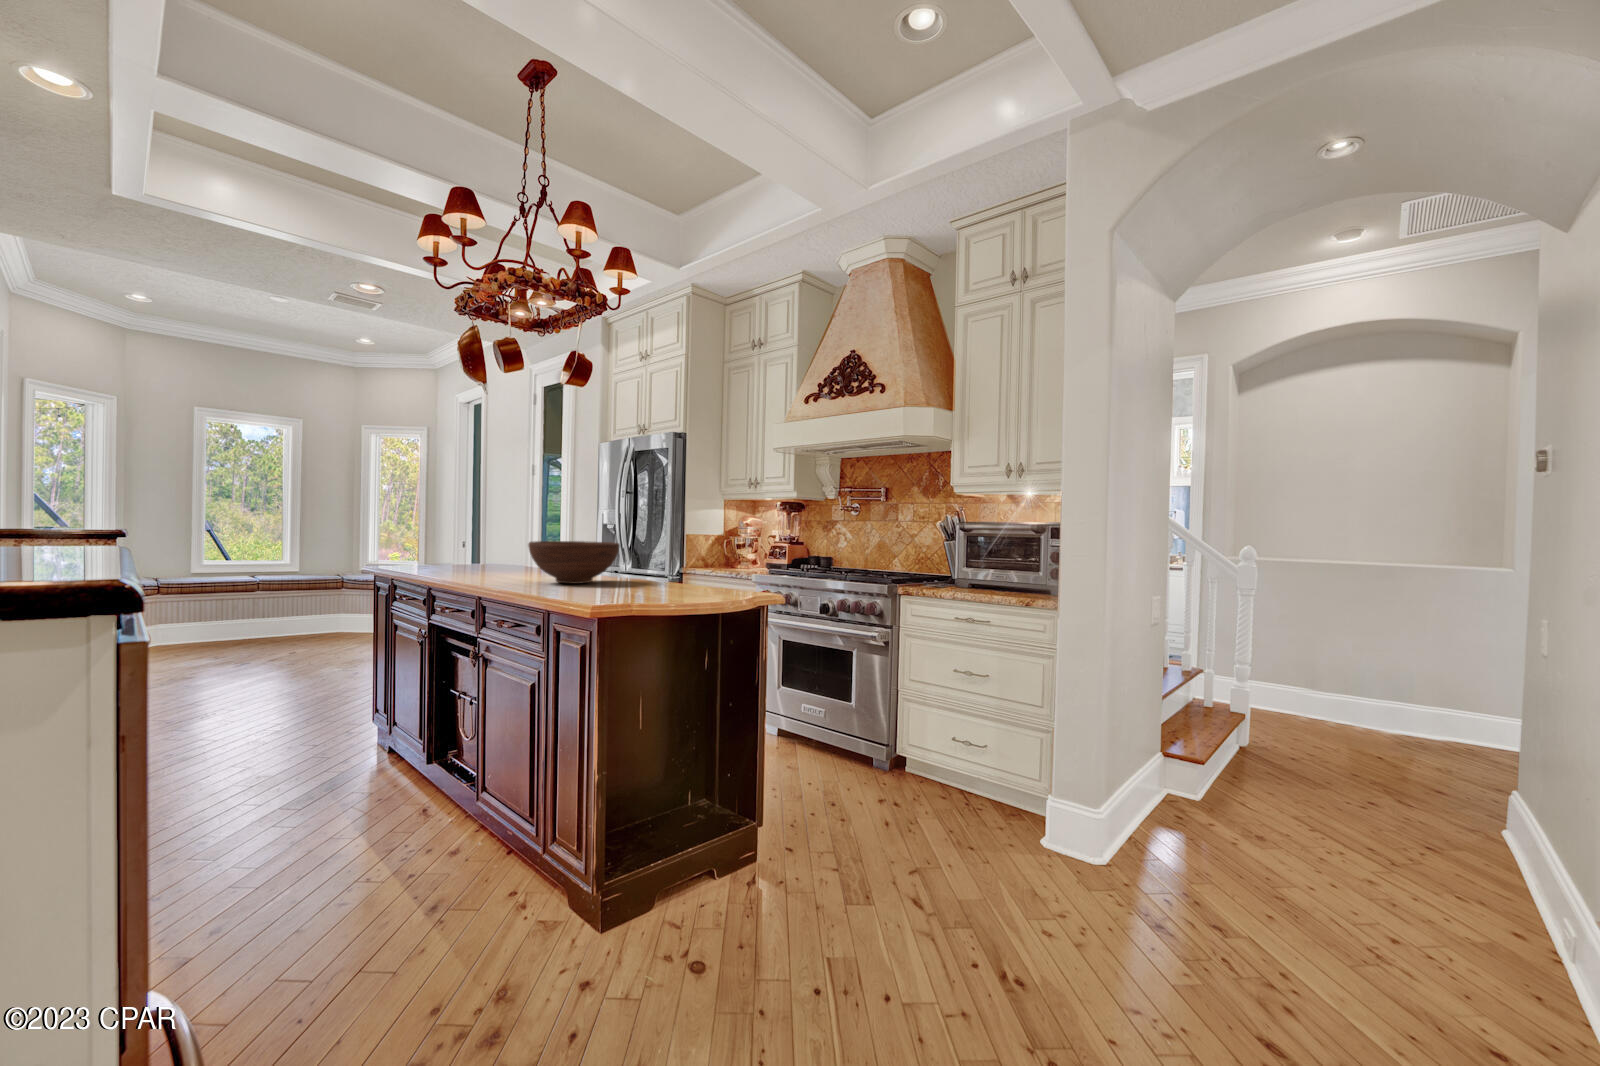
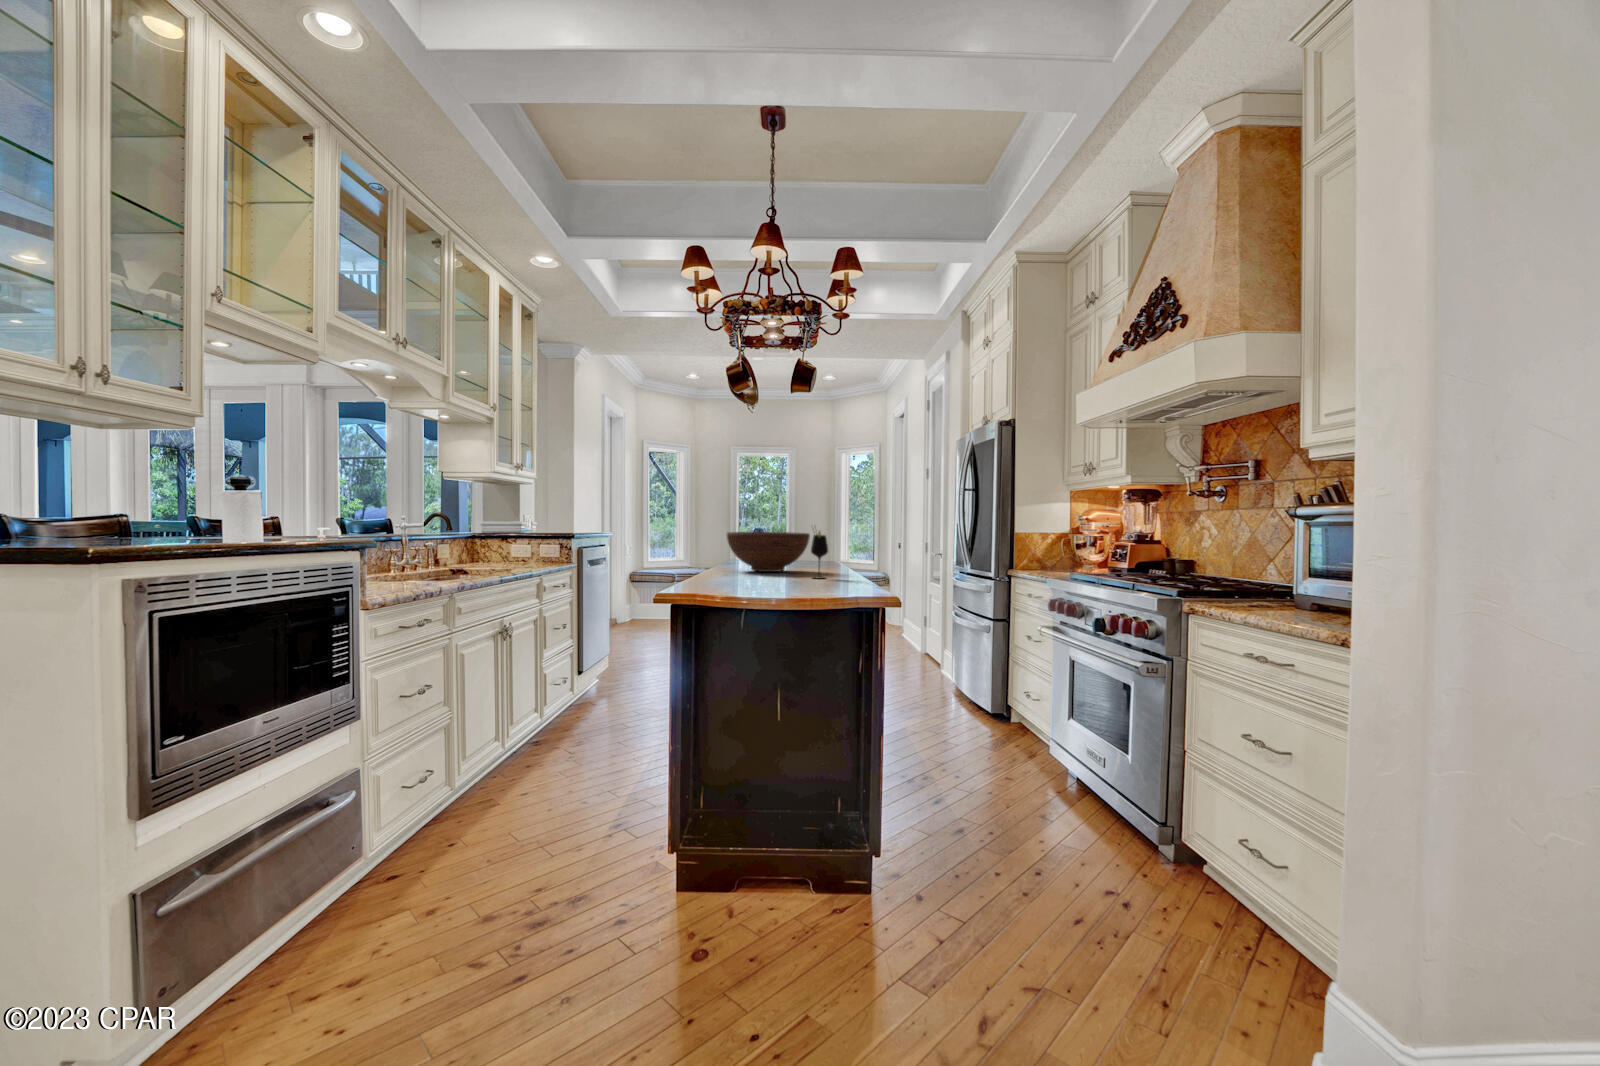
wine glass: none [655,535,672,587] -> present [811,526,828,579]

